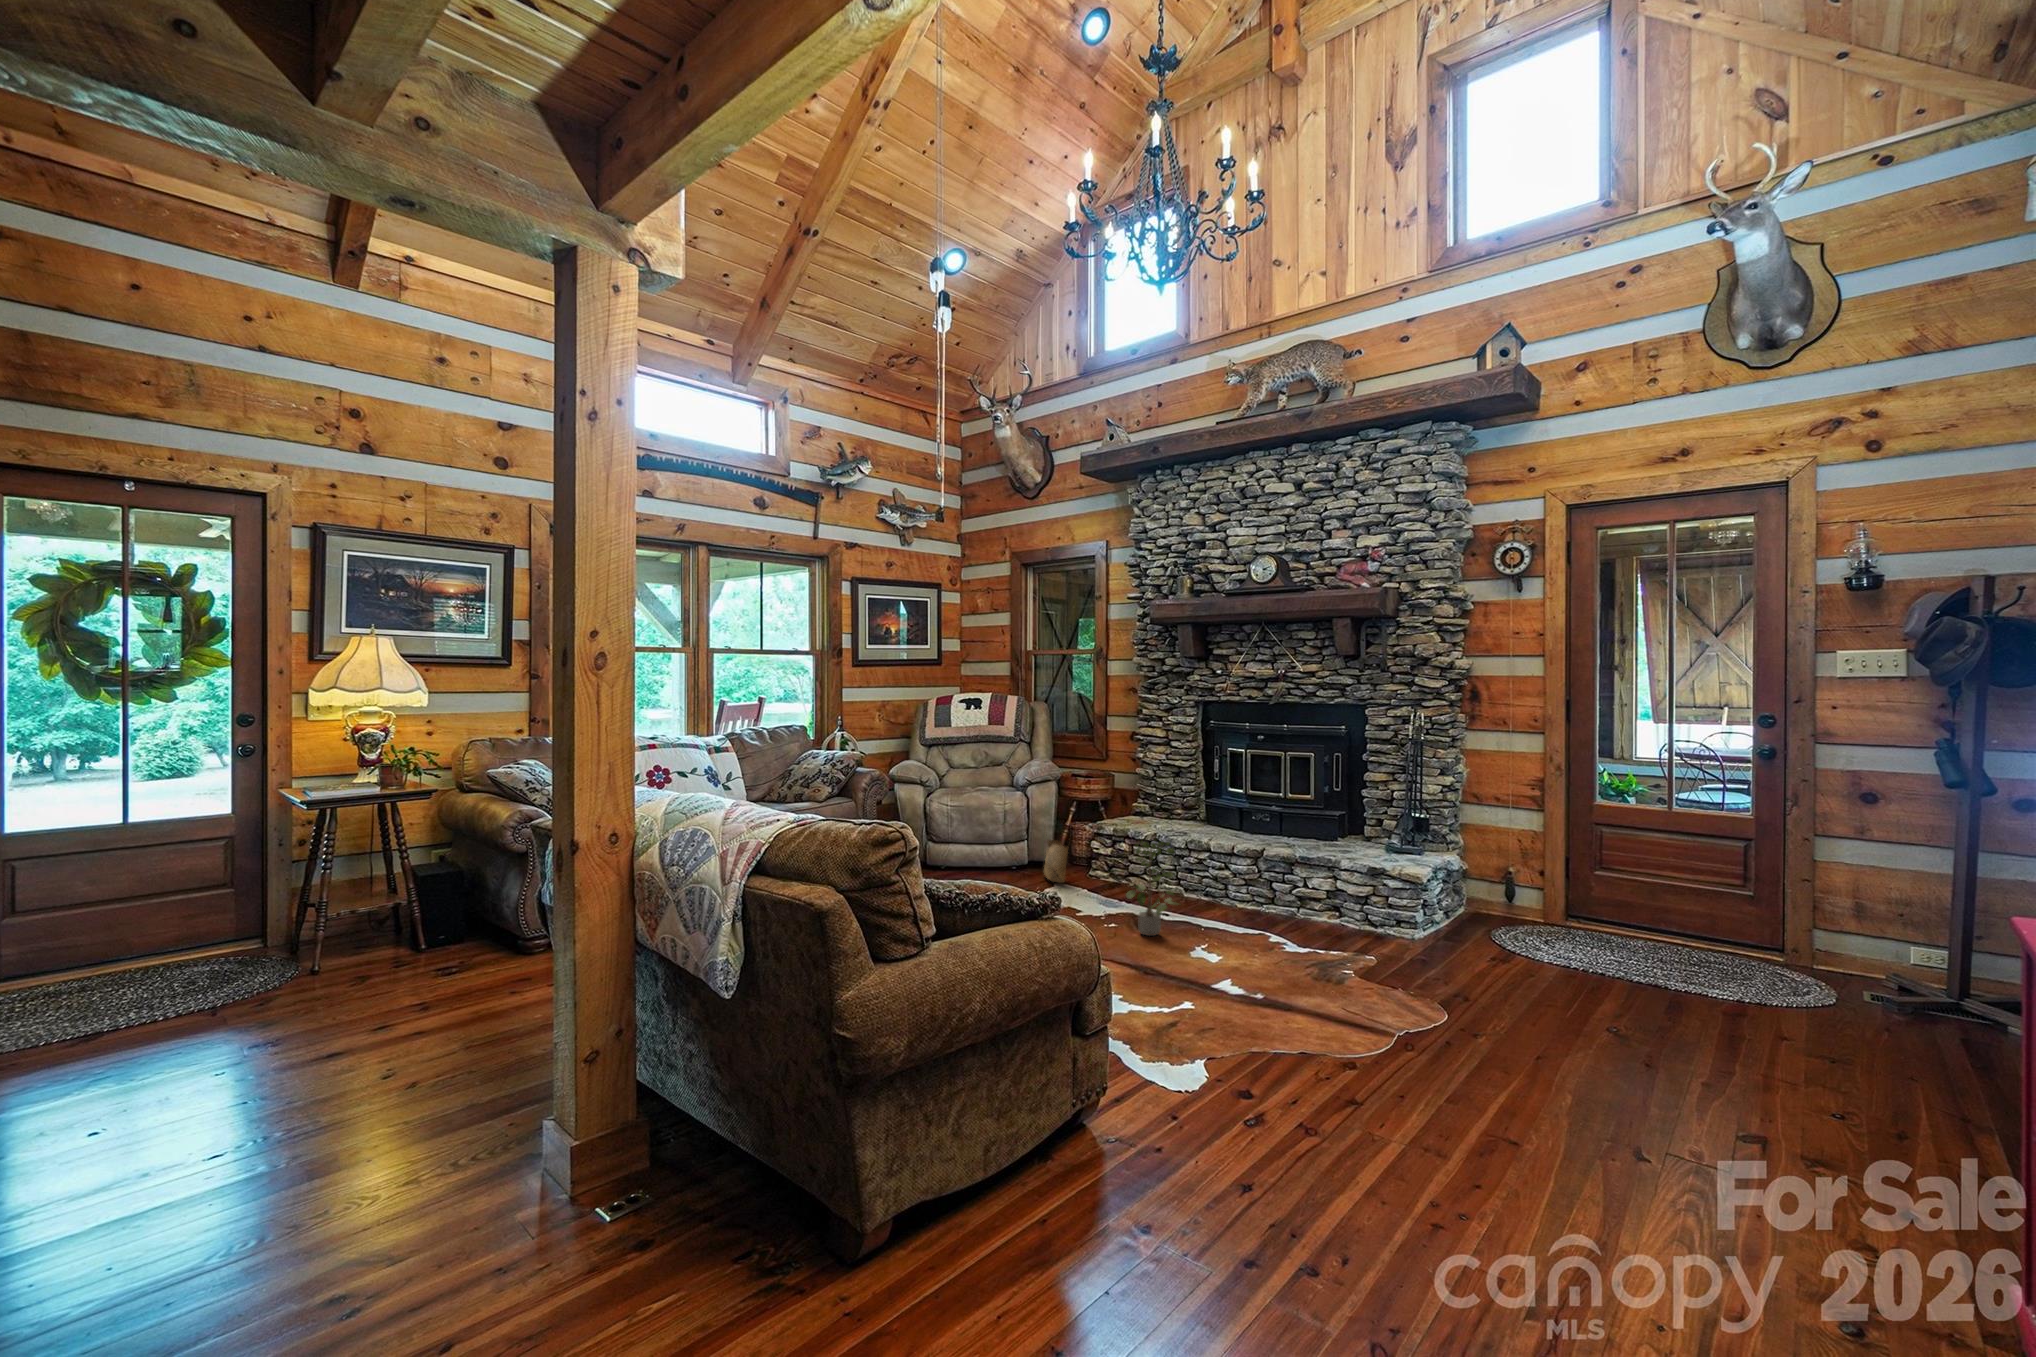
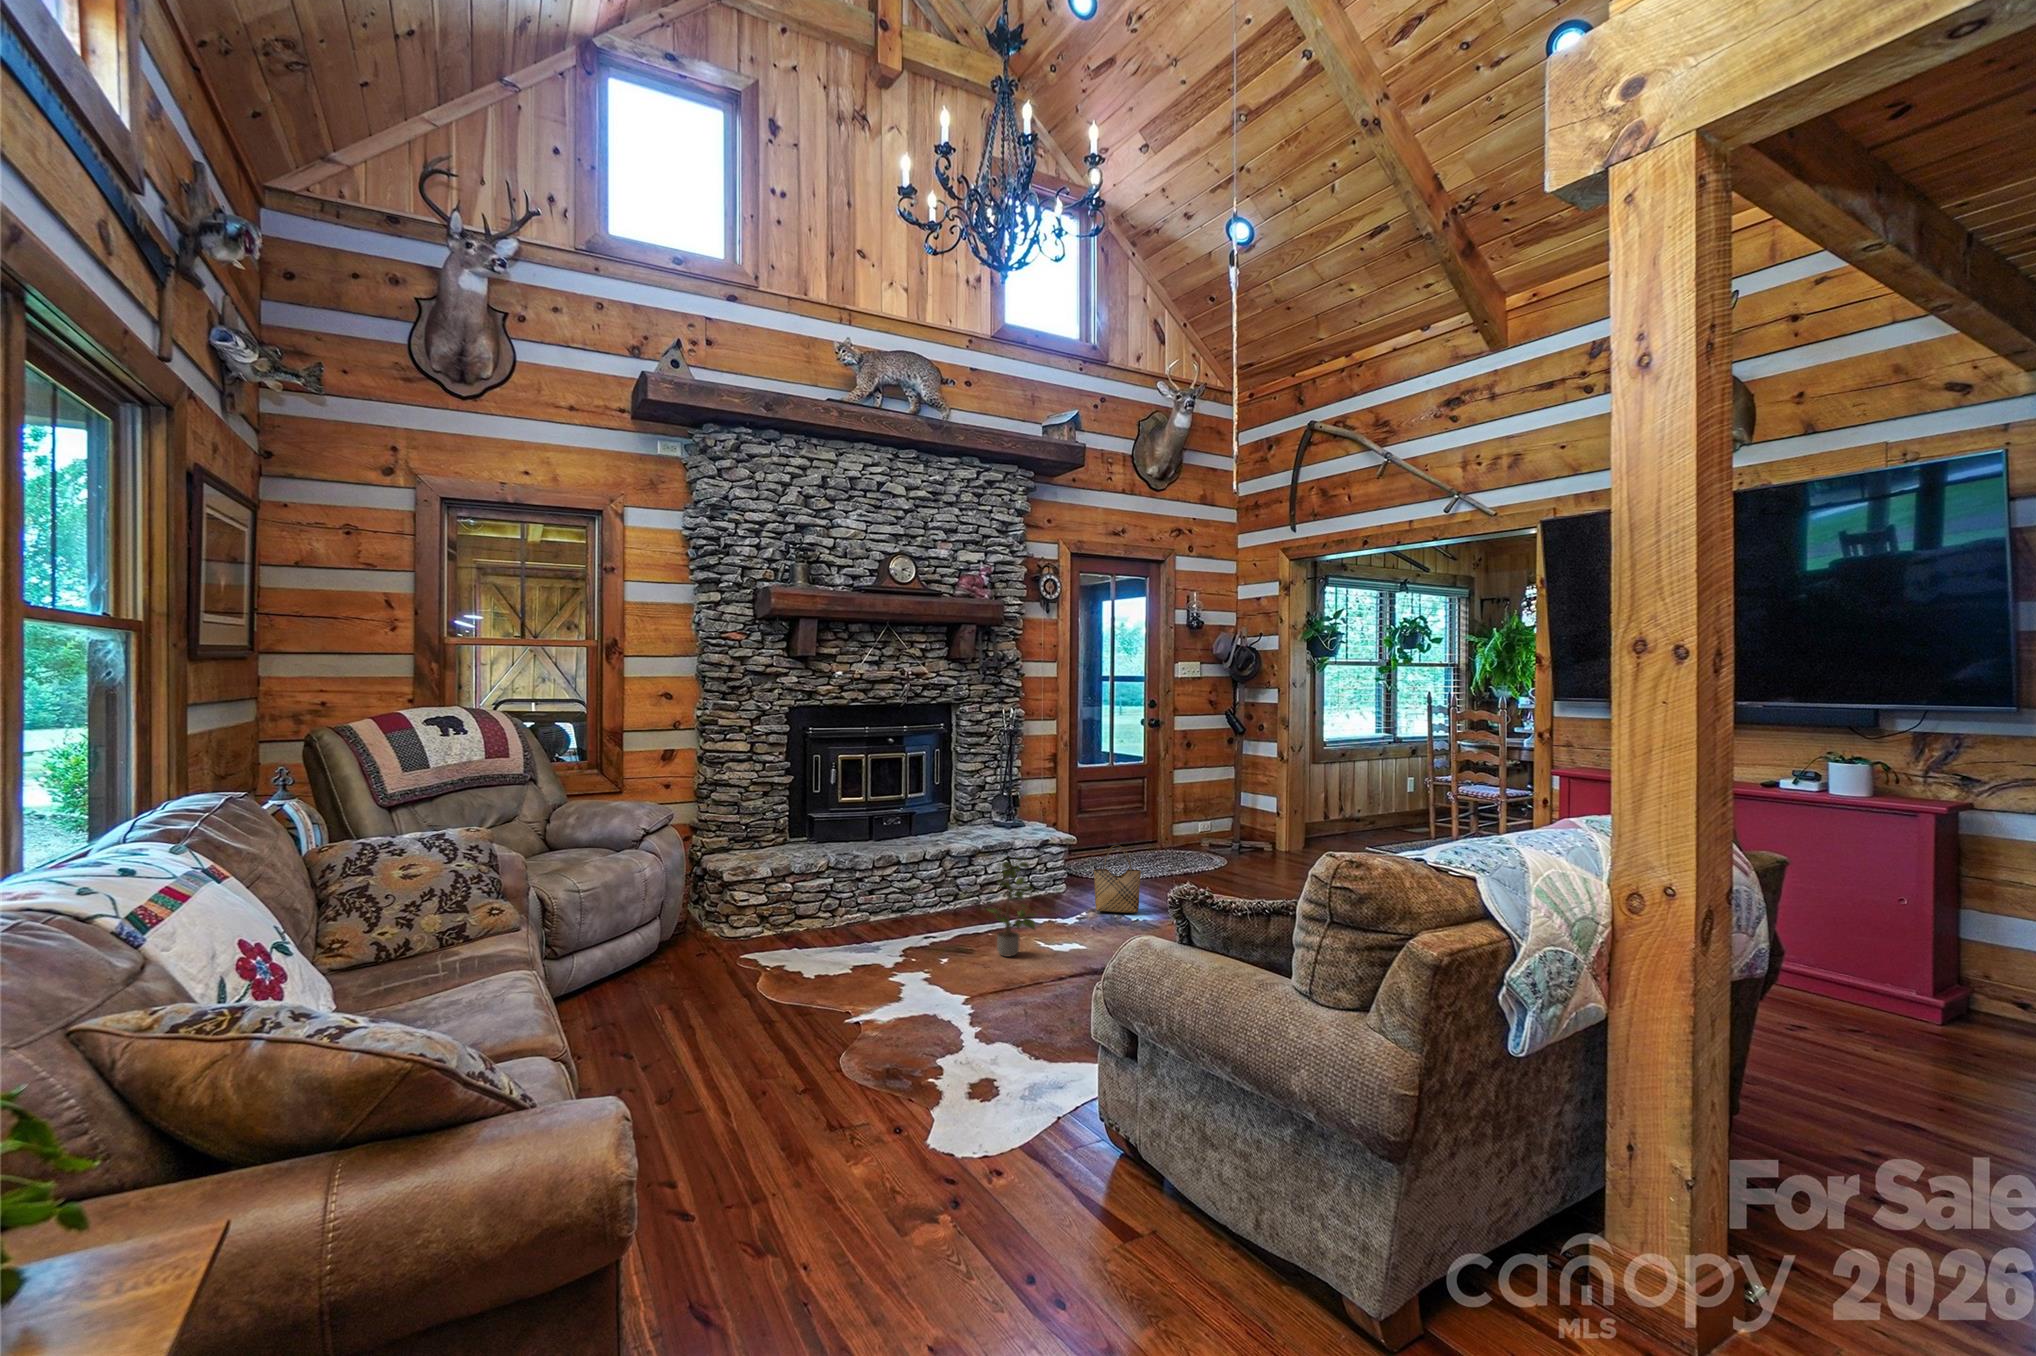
woven basket: present [1044,835,1068,883] -> present [1093,845,1141,913]

